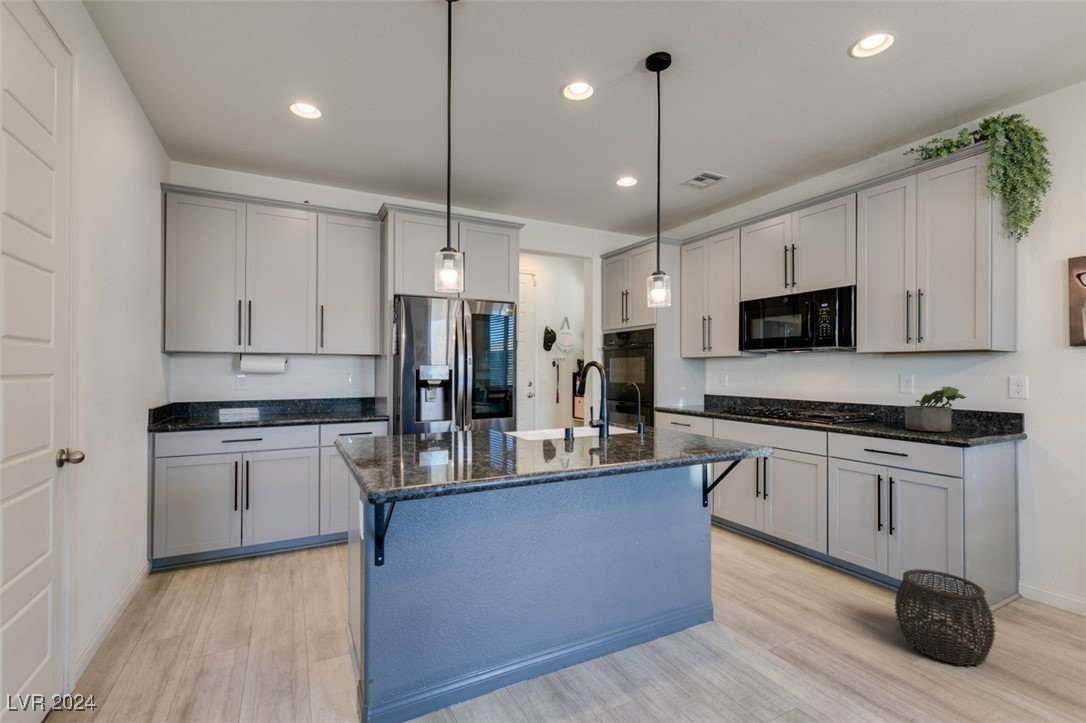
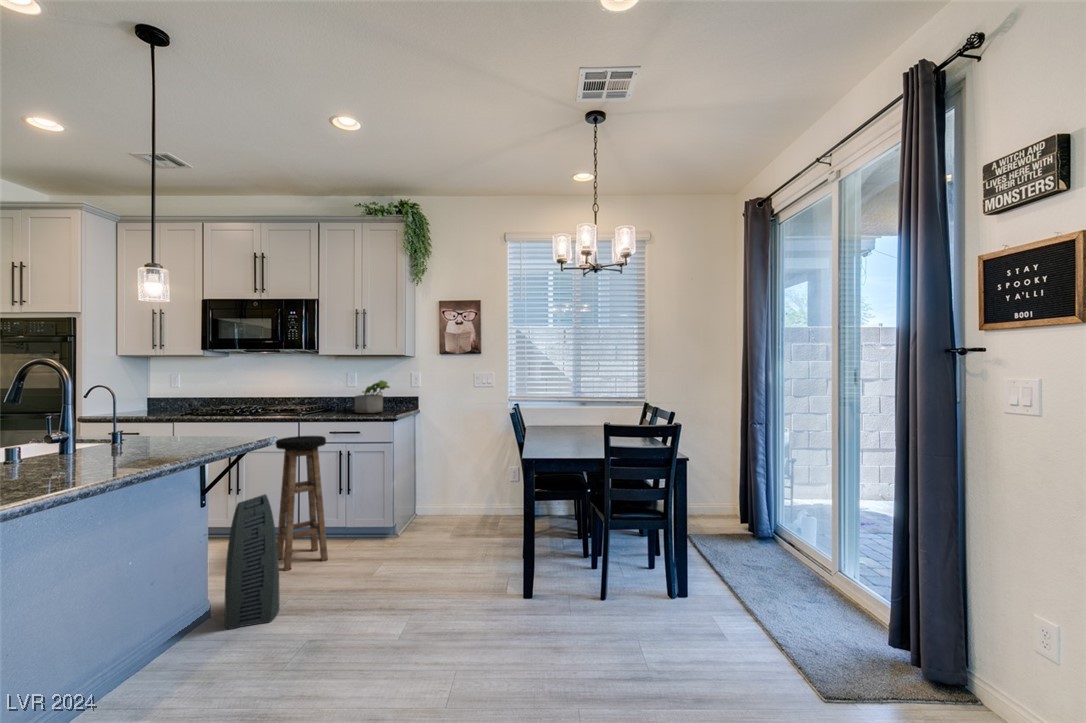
bar stool: none [794,447,856,610] -> present [276,436,328,570]
air purifier: none [724,506,781,654] -> present [225,494,279,629]
woven basket: present [895,569,995,666] -> none [357,509,413,568]

